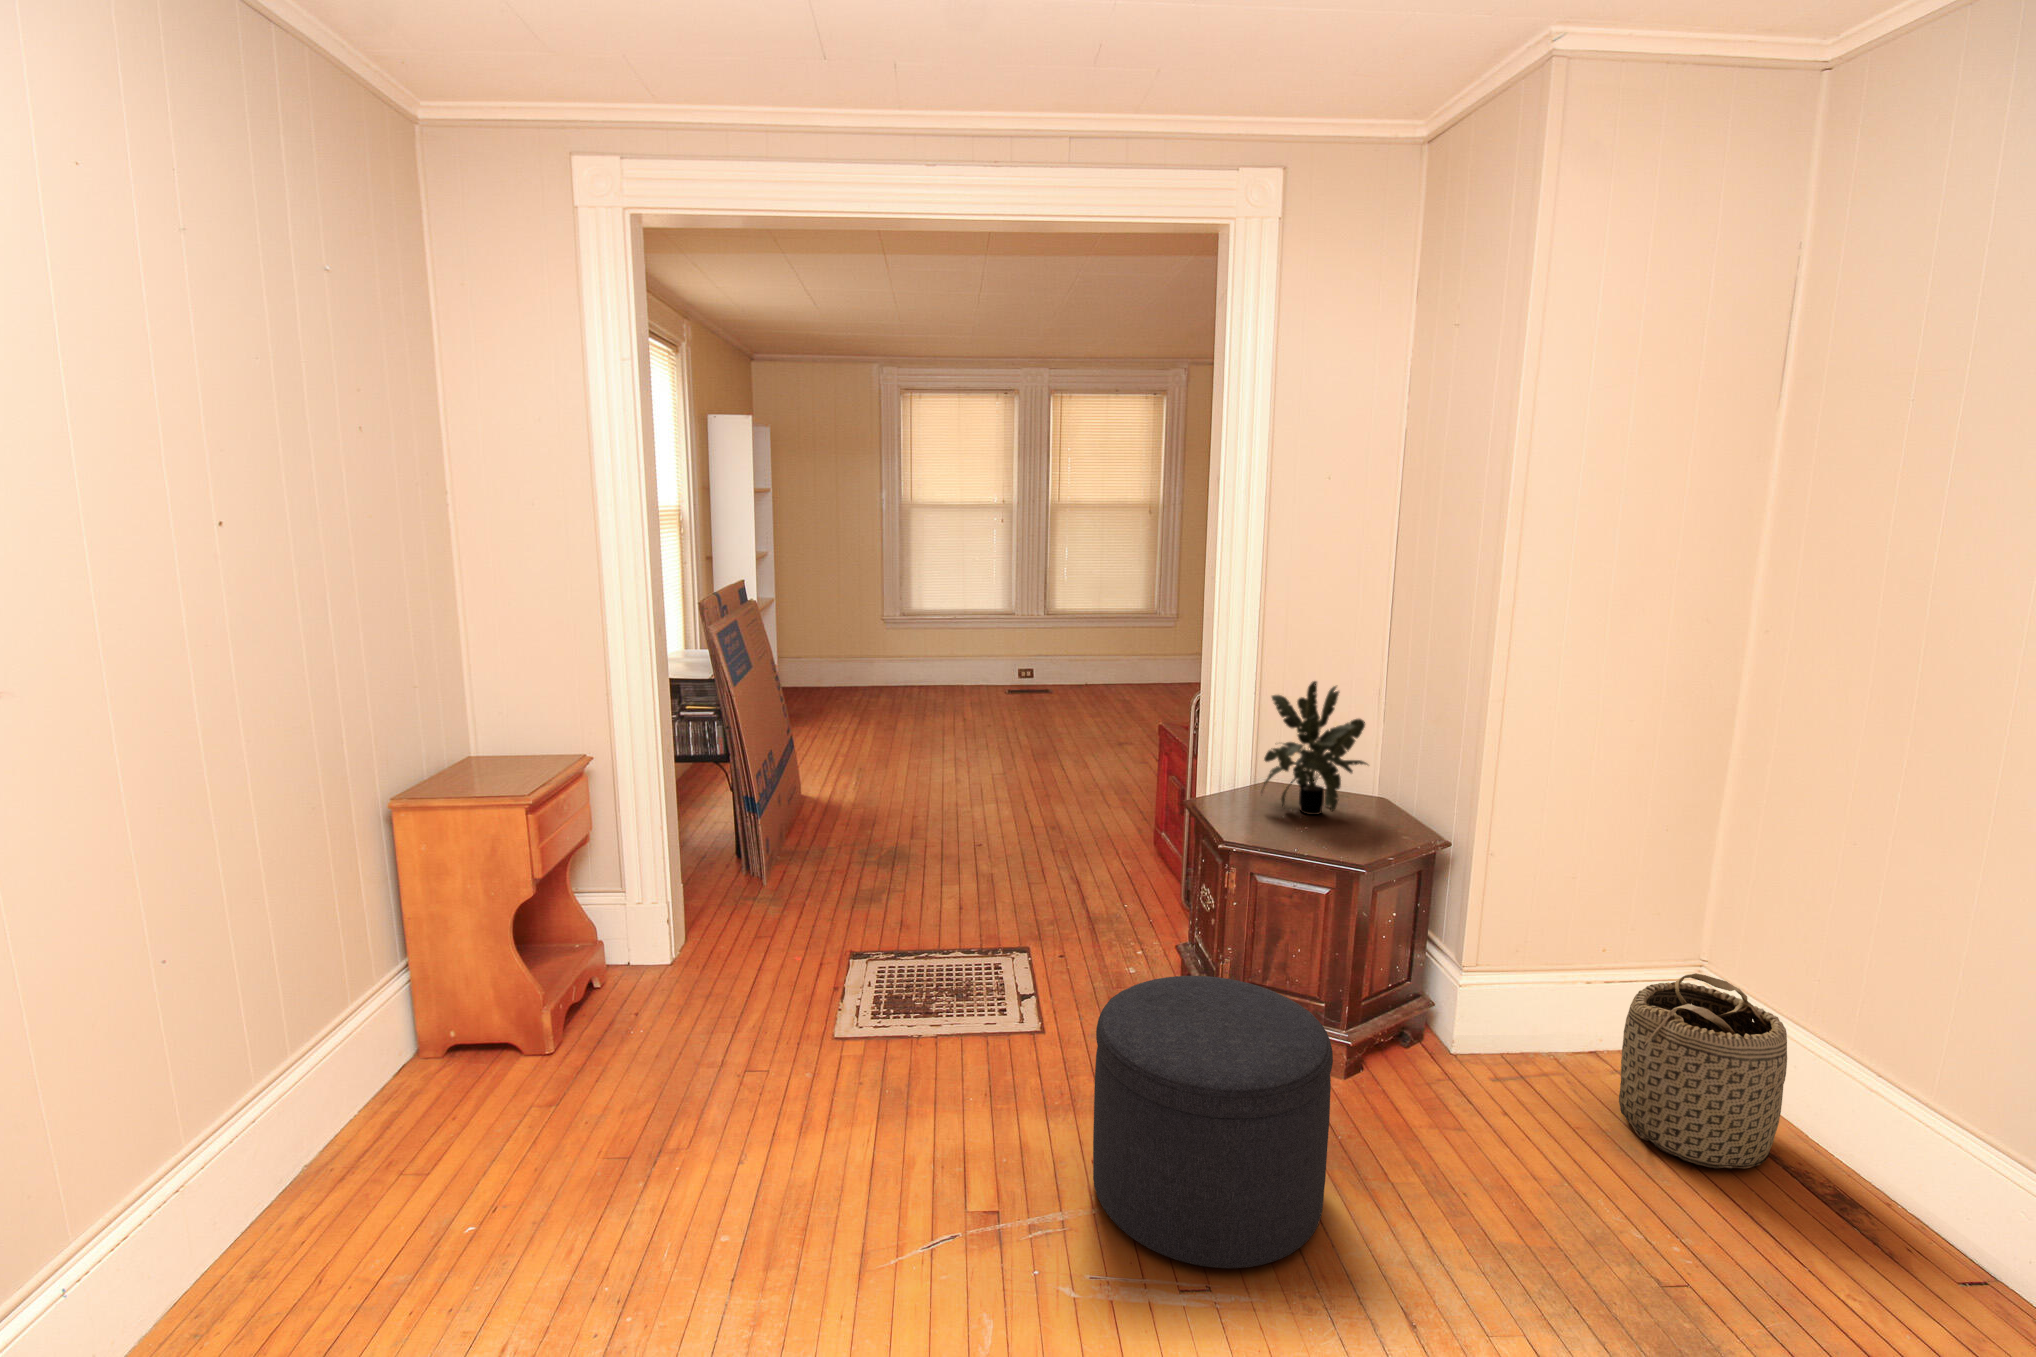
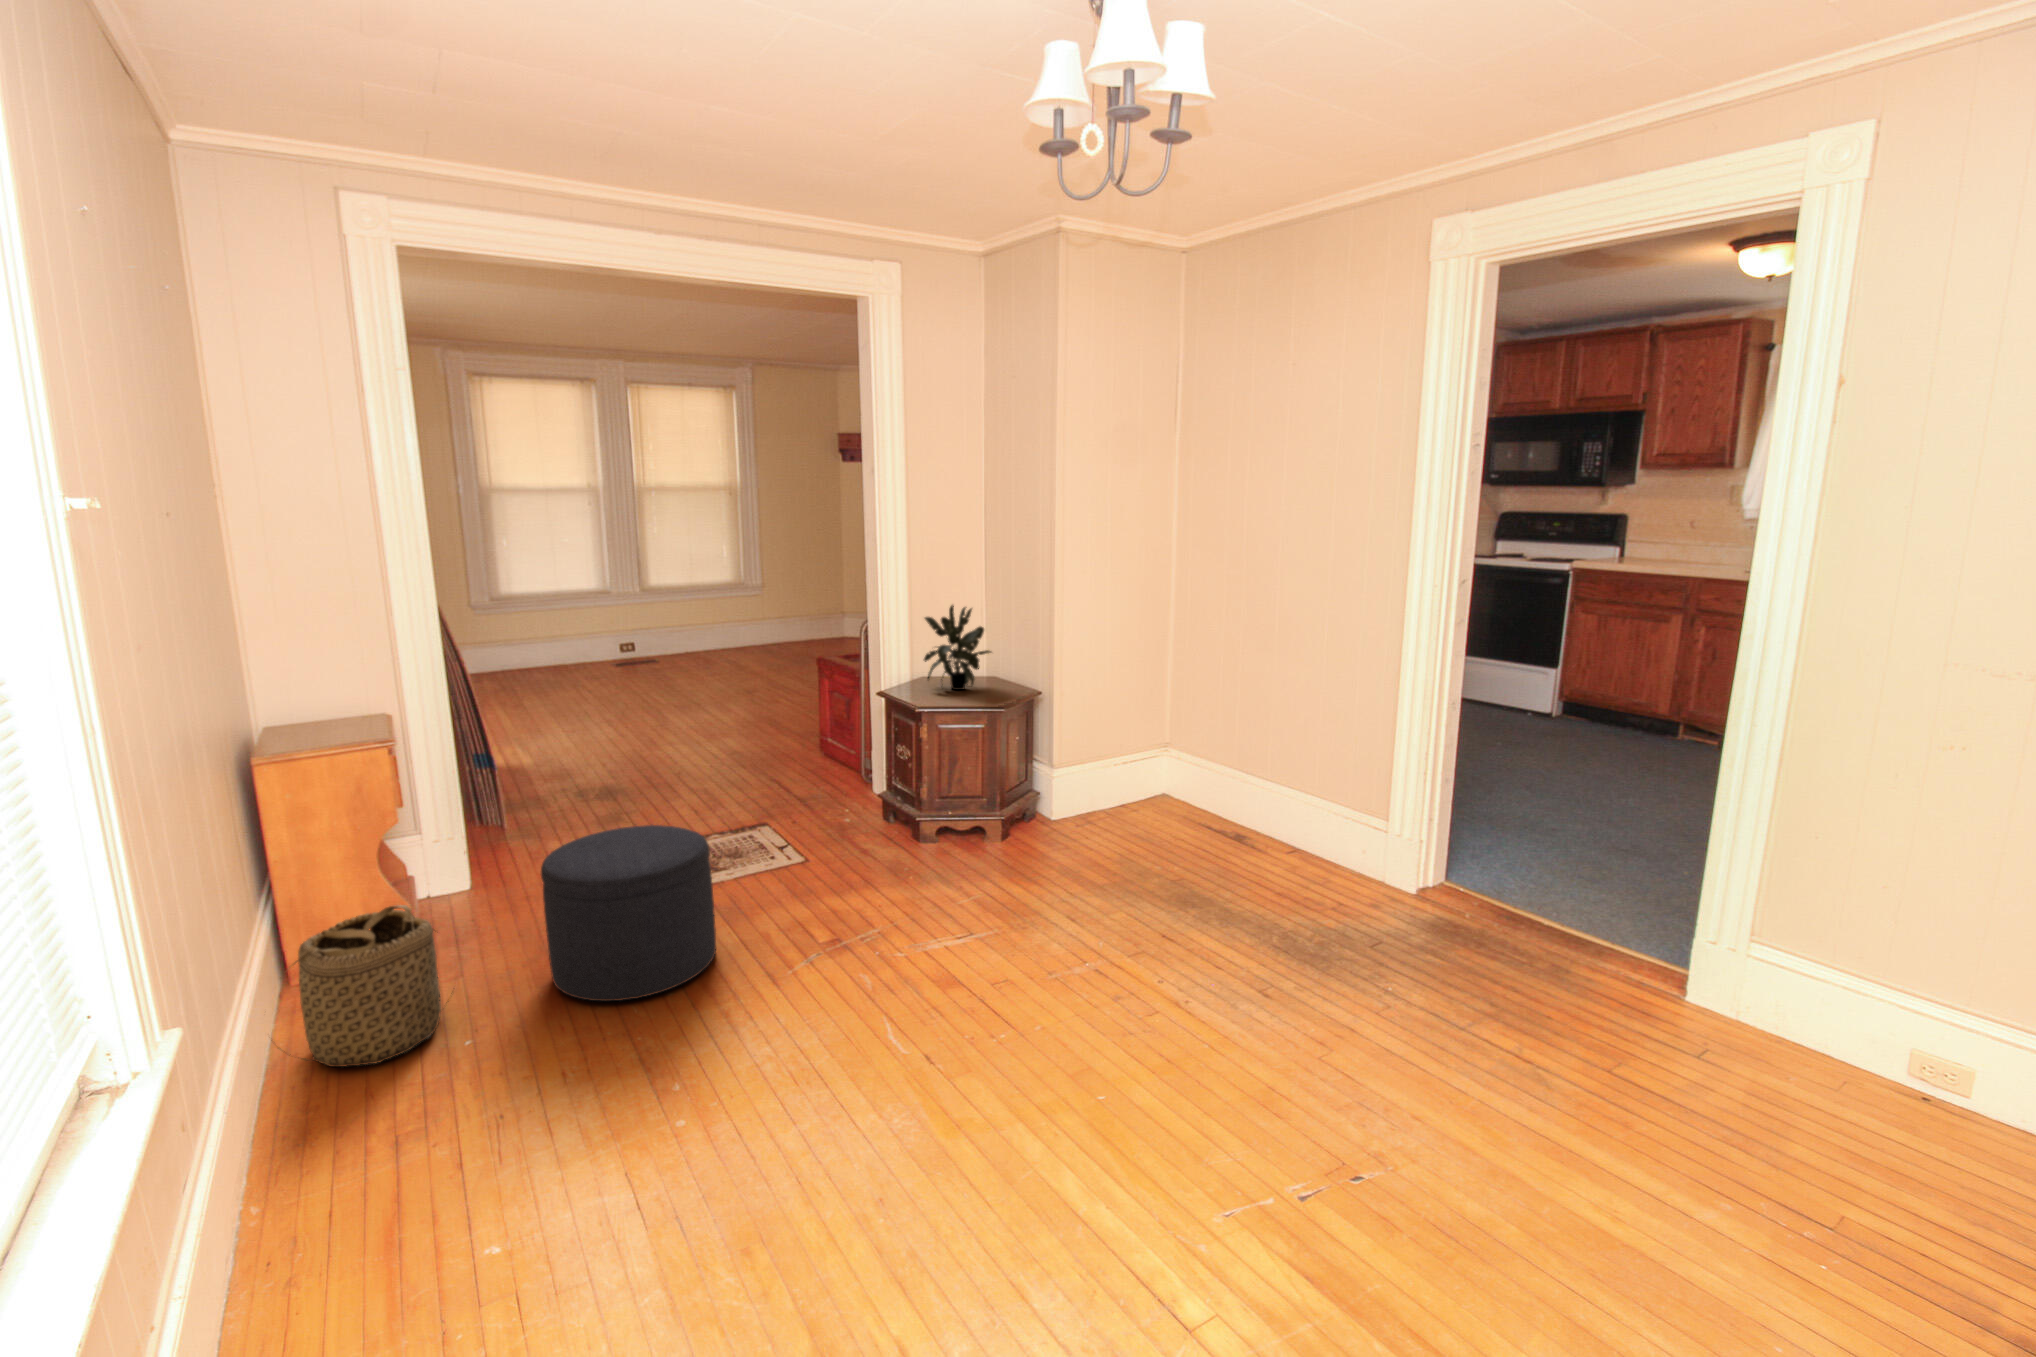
basket: present [1619,973,1787,1169] -> present [289,905,442,1067]
ottoman: present [1093,976,1333,1268] -> present [541,825,716,1001]

